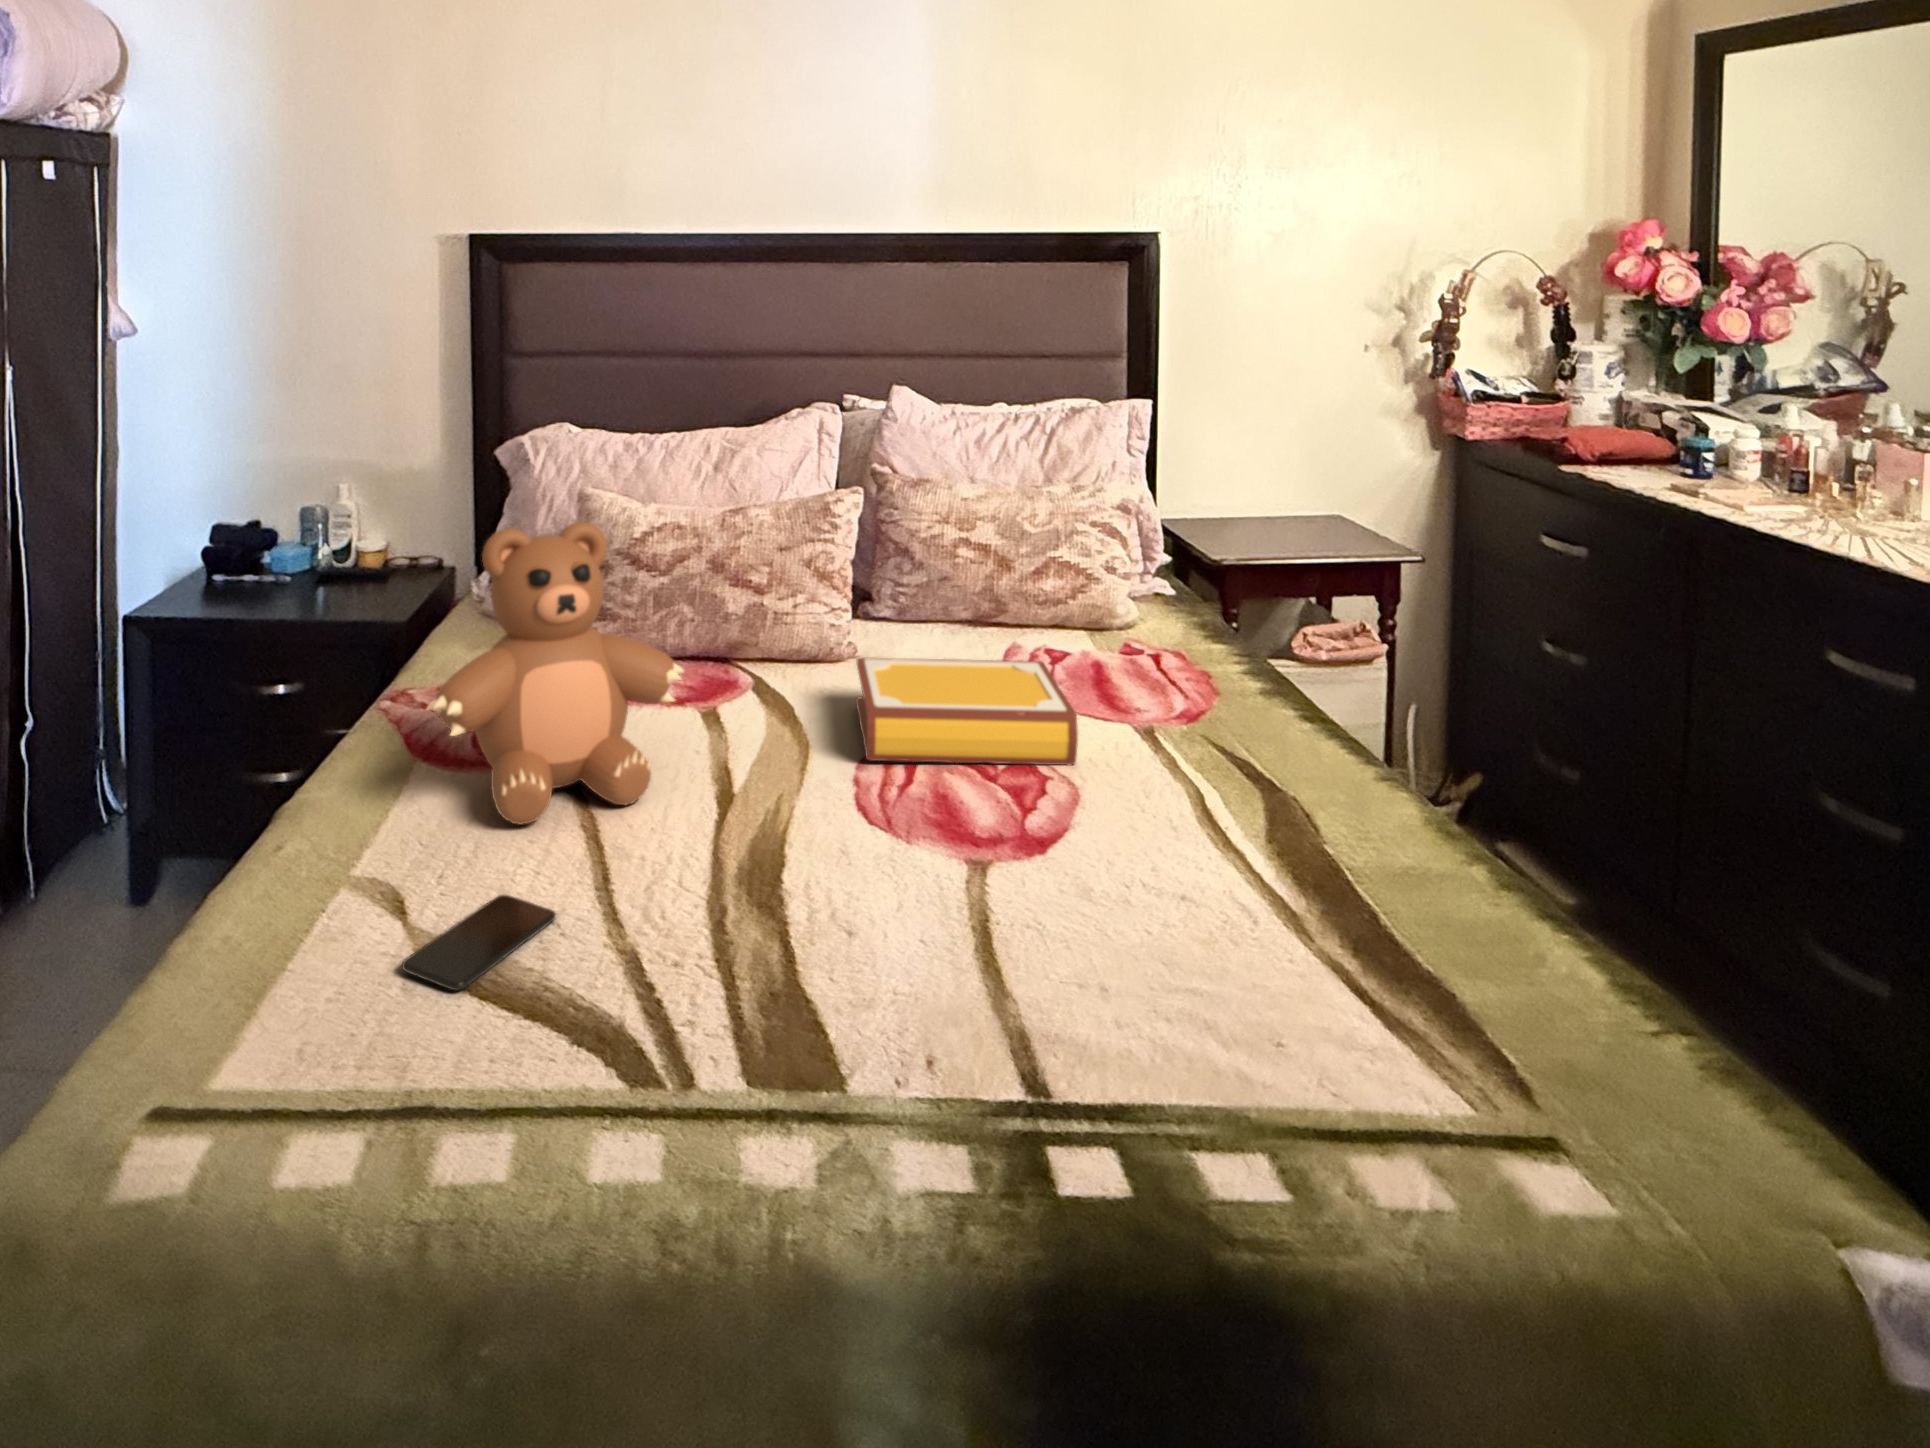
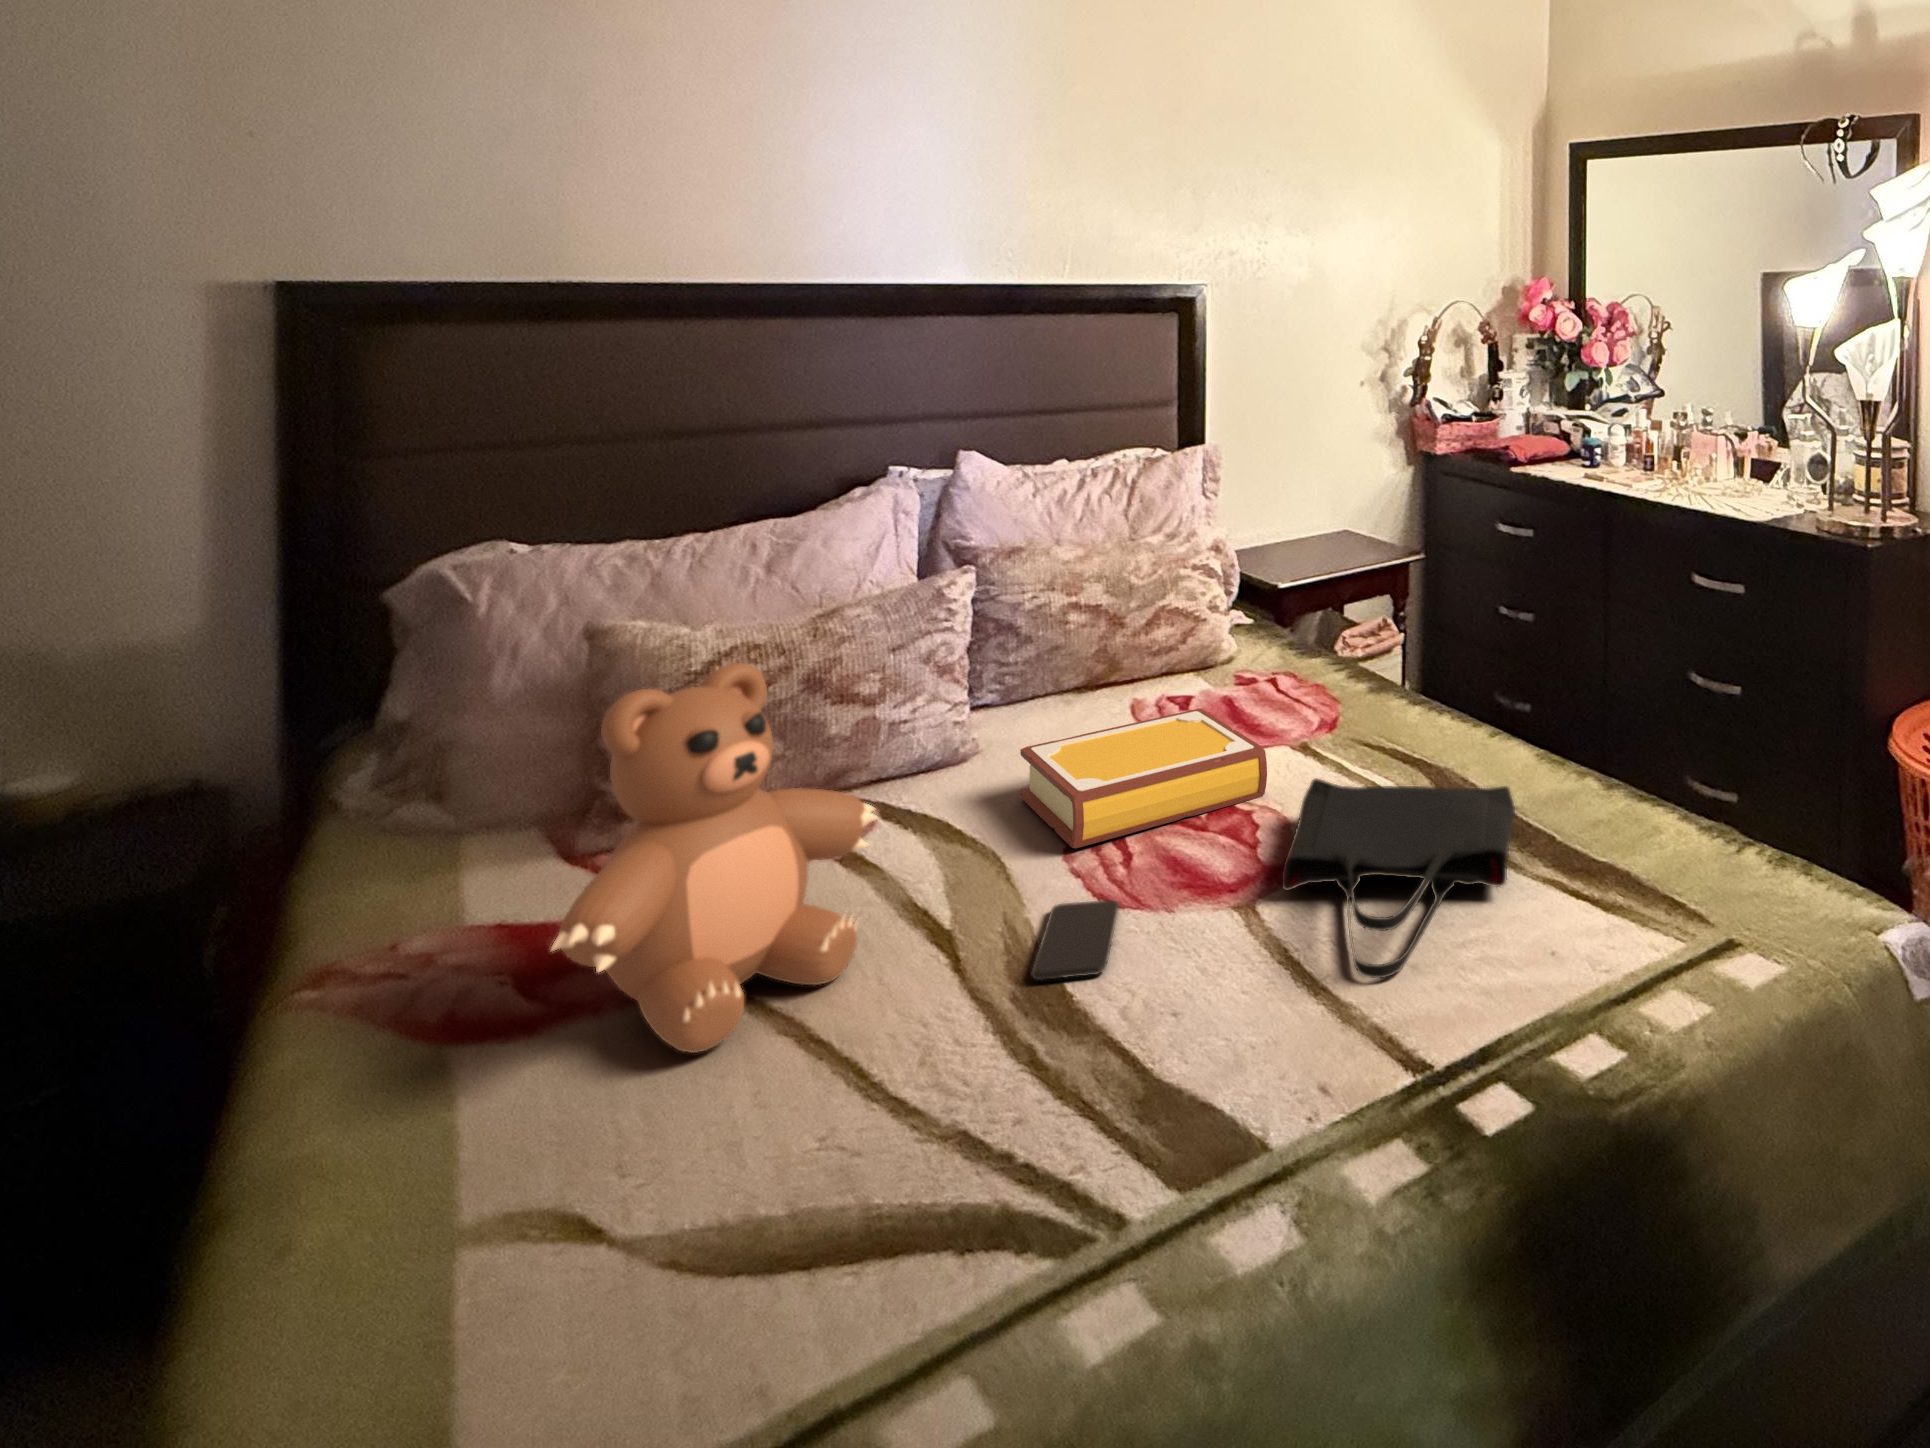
tote bag: none [1021,757,1341,983] -> present [1282,779,1515,978]
smartphone: present [402,895,556,990] -> present [1031,900,1119,980]

